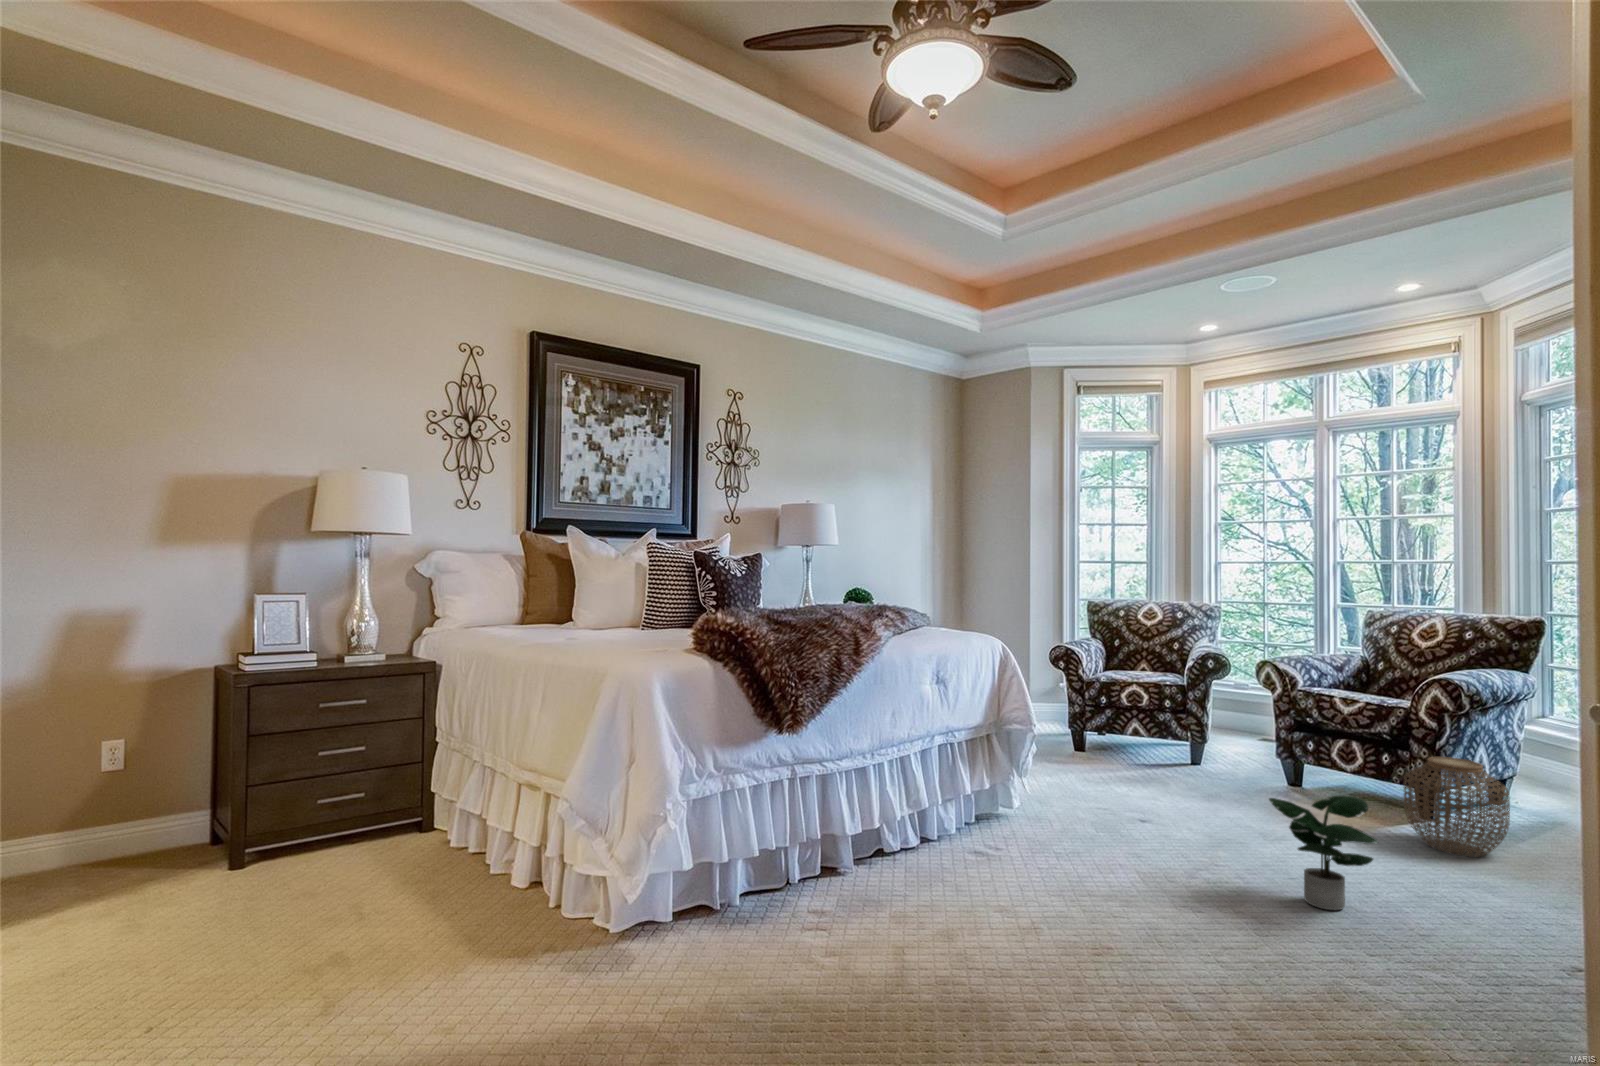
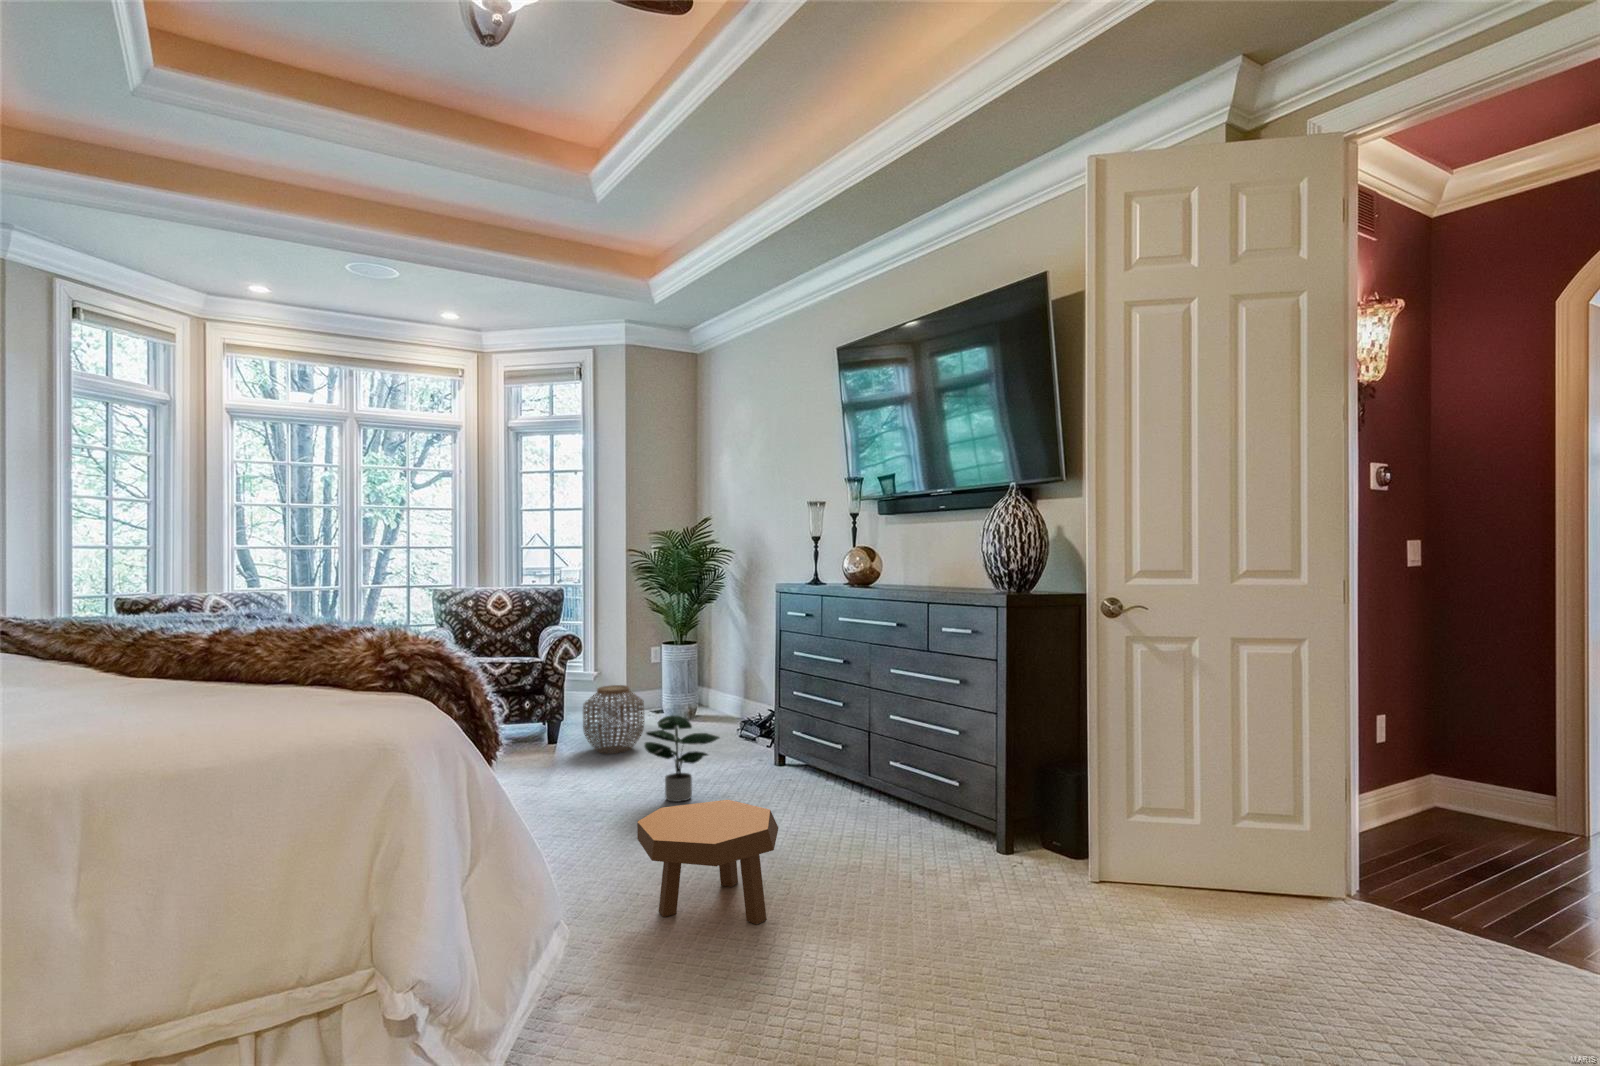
footstool: none [959,834,1113,981] -> present [637,800,778,925]

